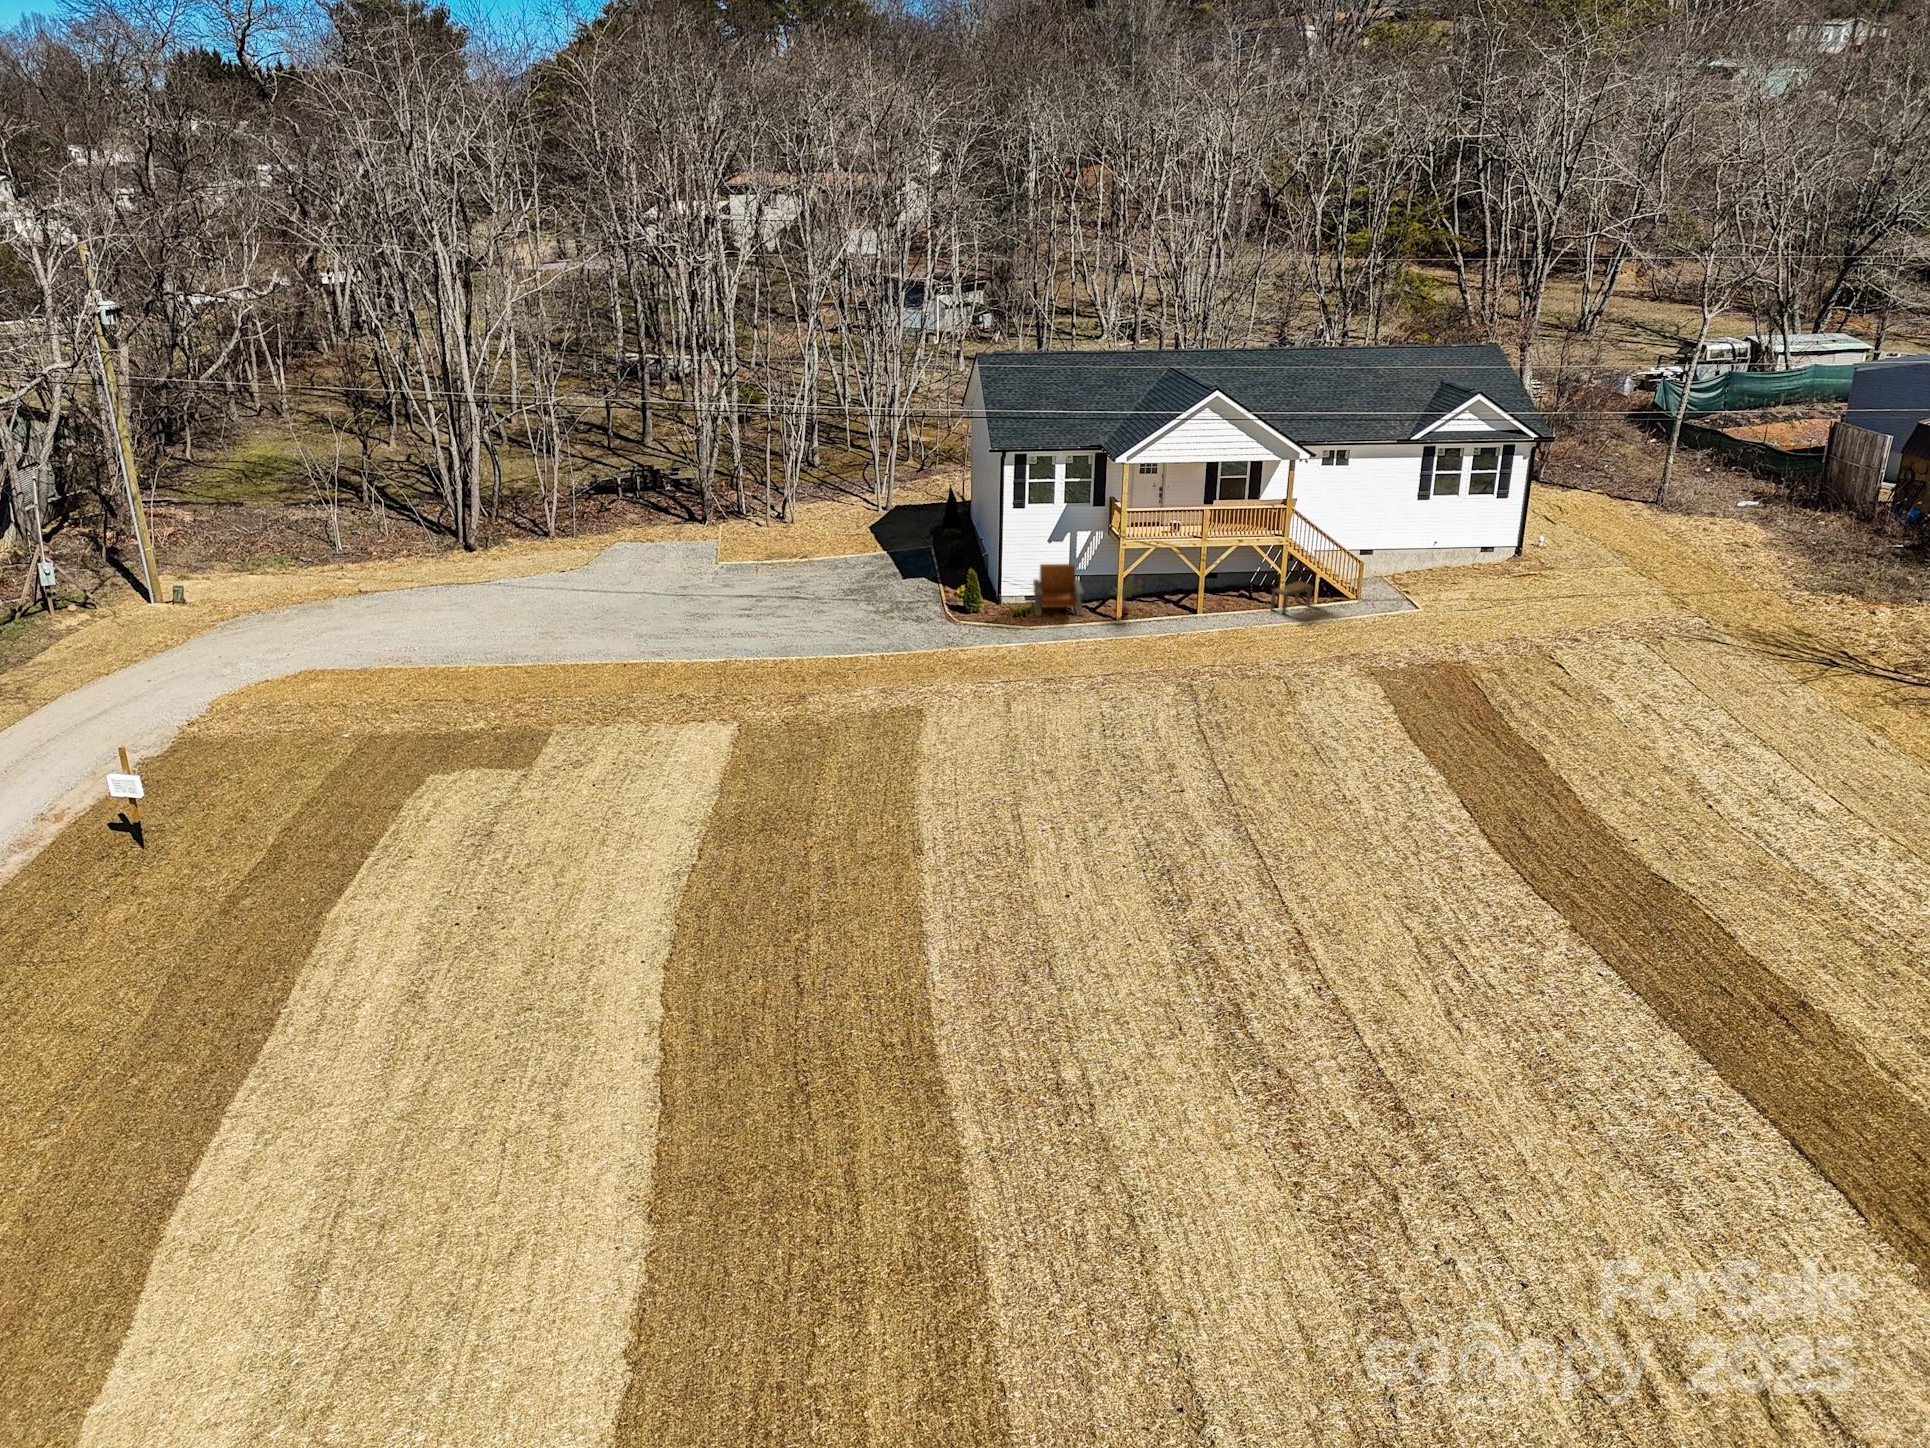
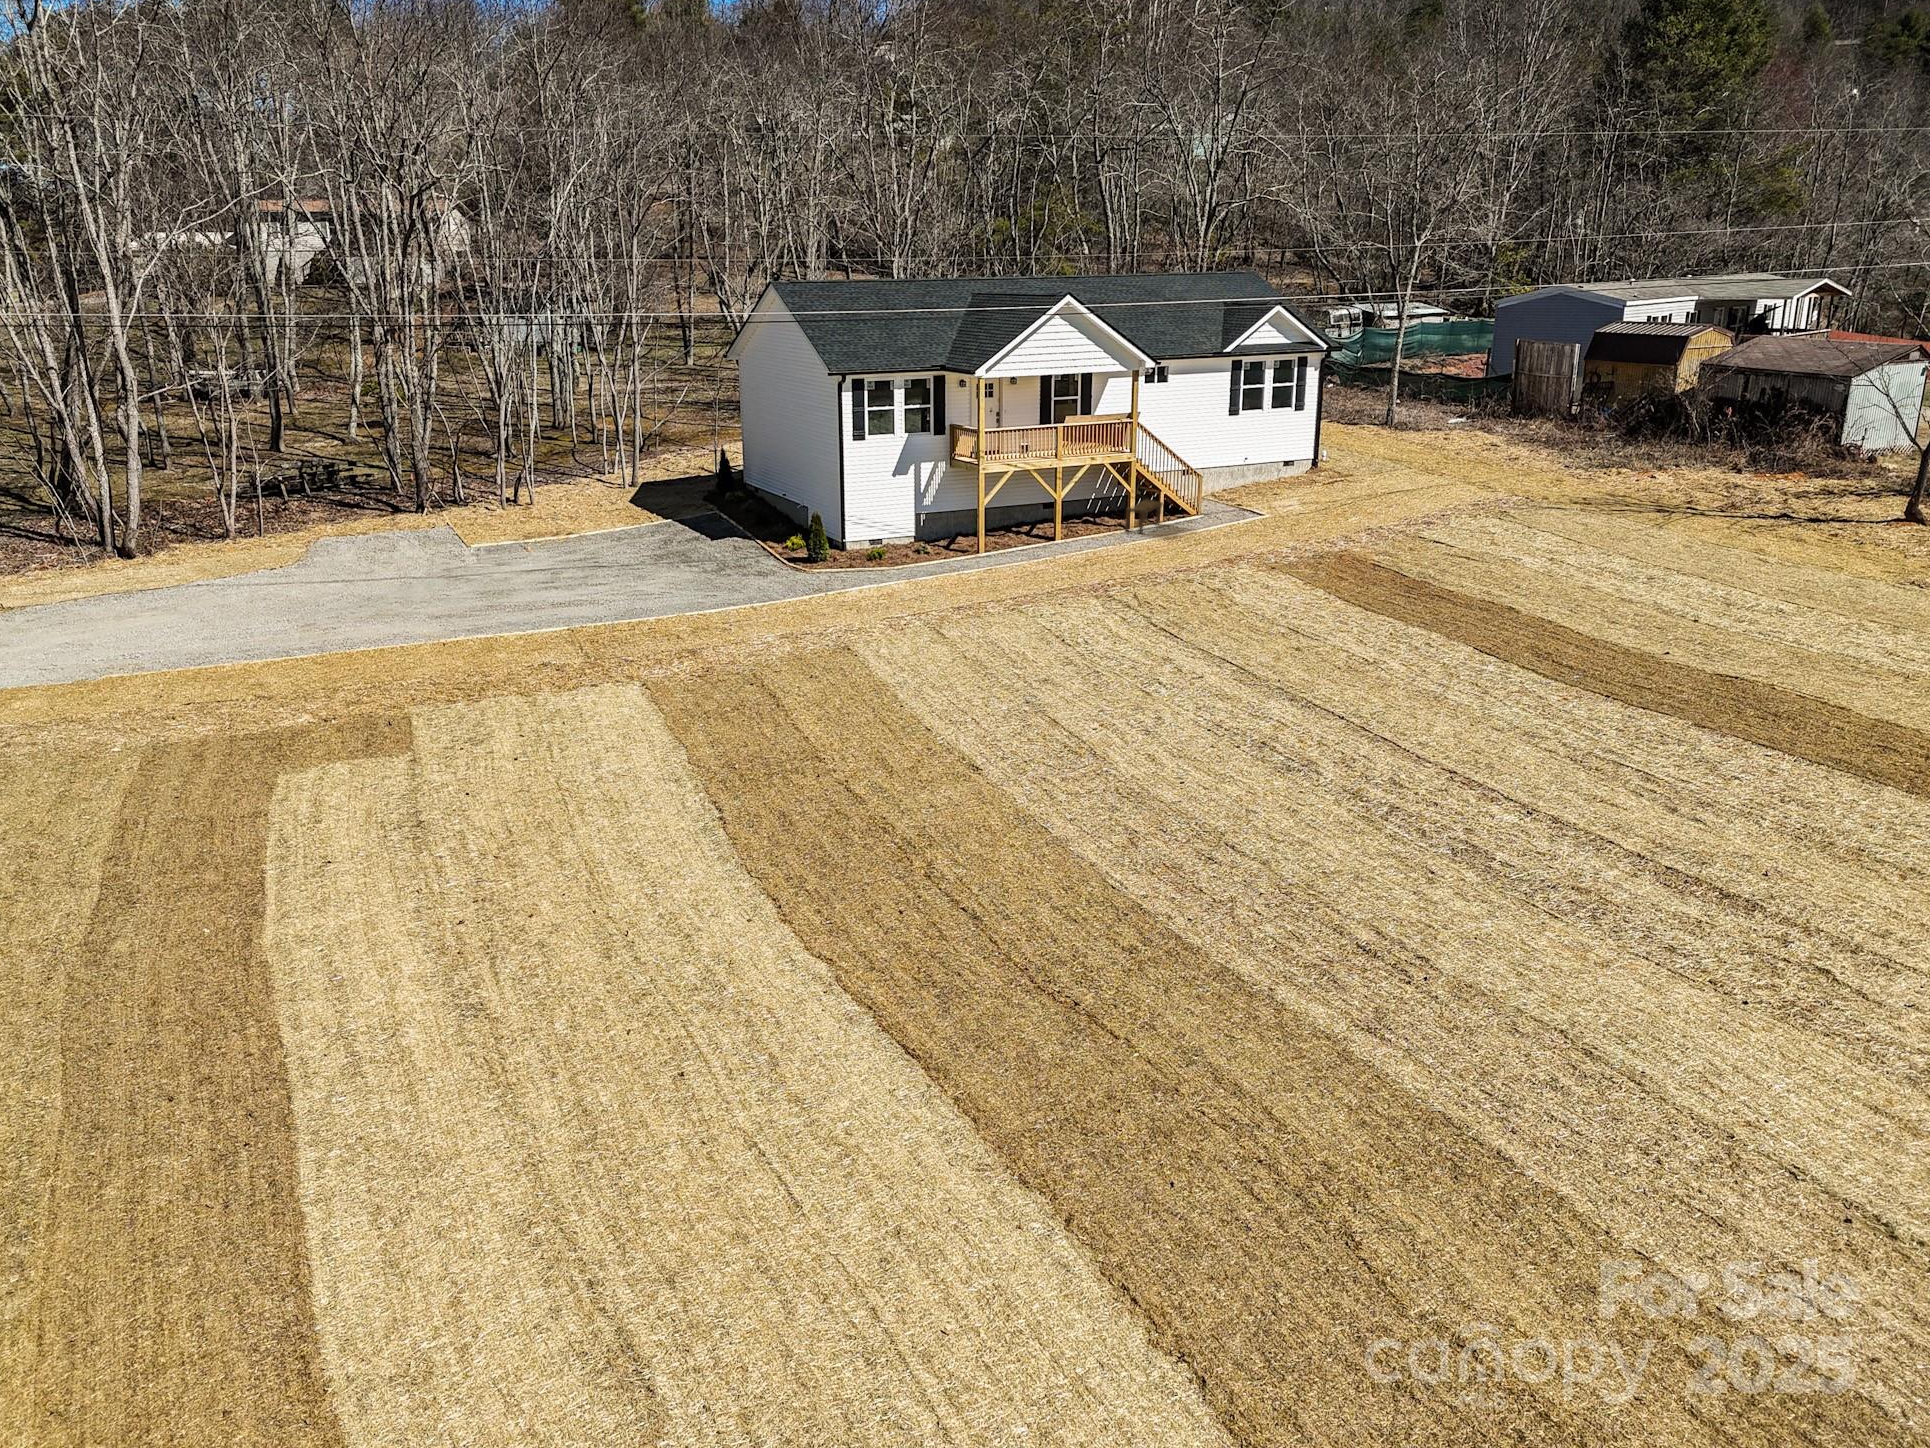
lounge chair: present [1033,564,1083,616] -> none [880,498,943,557]
potted tree: present [1113,577,1142,614] -> none [968,503,1002,547]

